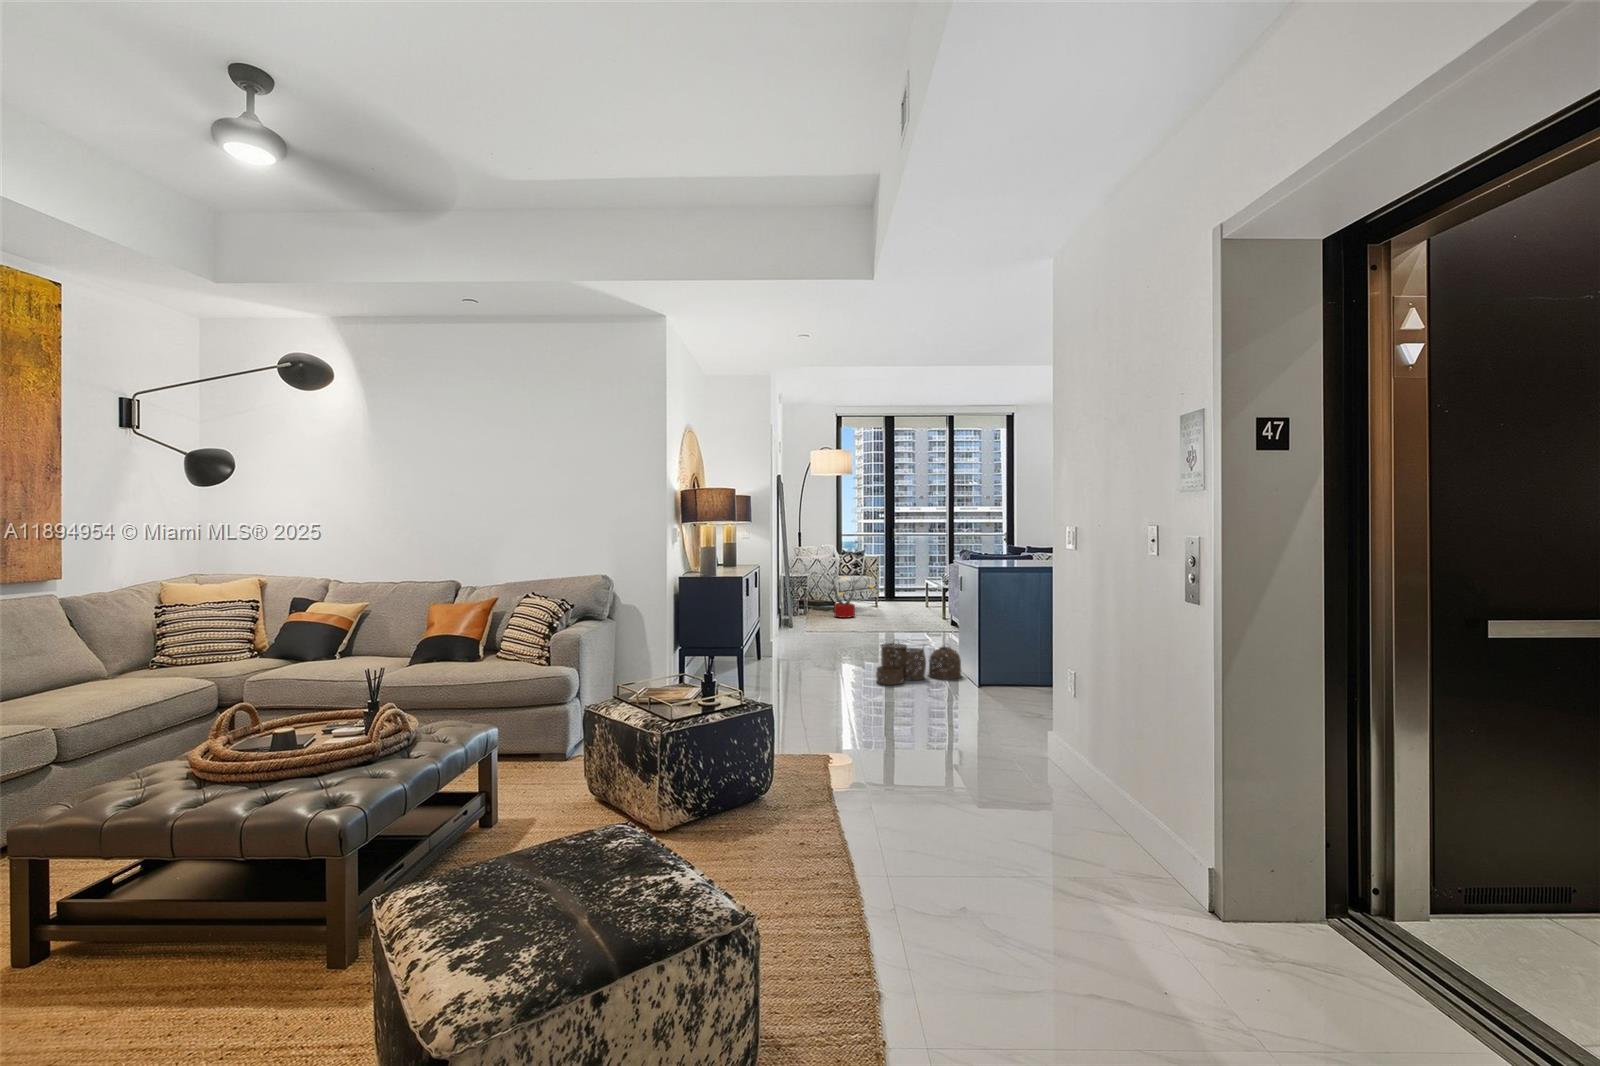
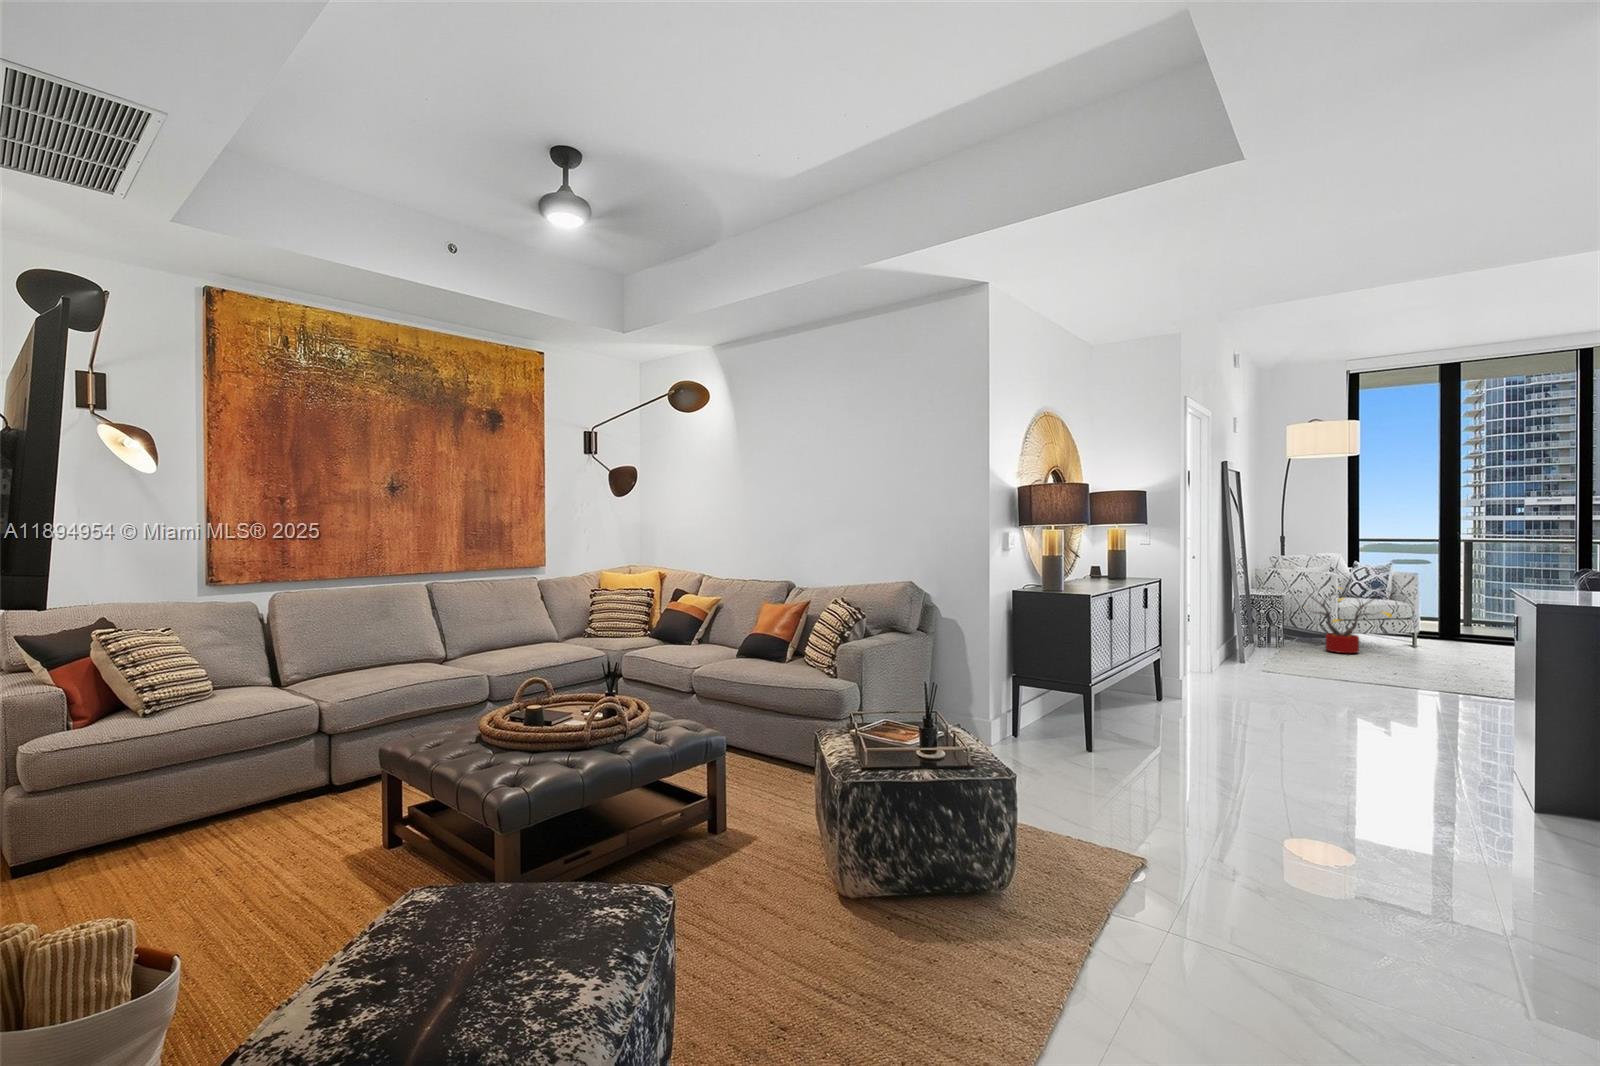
woven basket: present [876,643,961,685] -> none [1314,697,1484,773]

